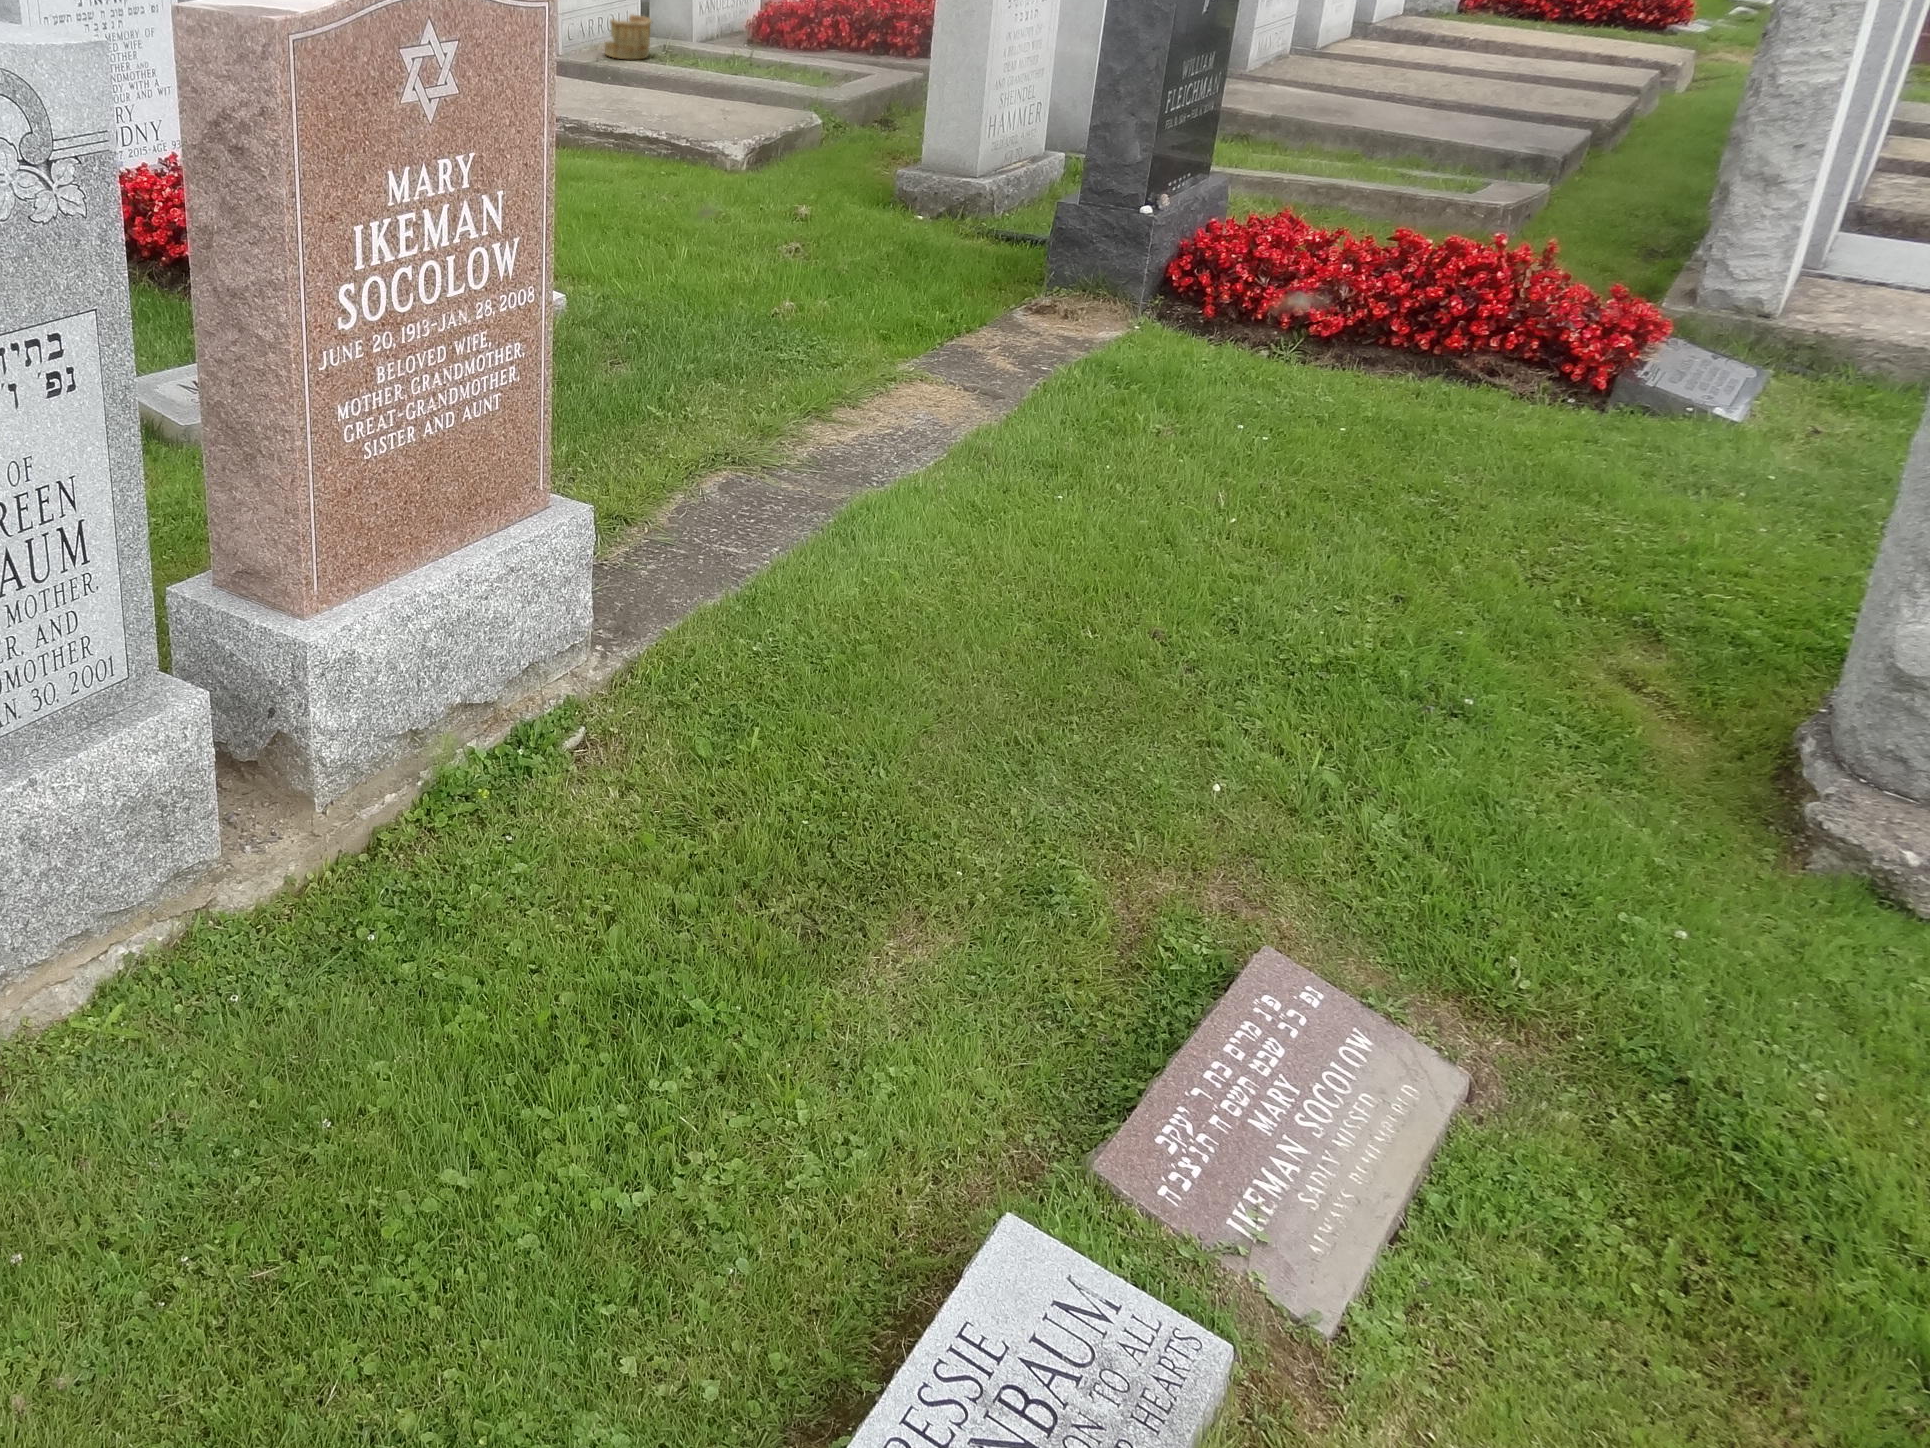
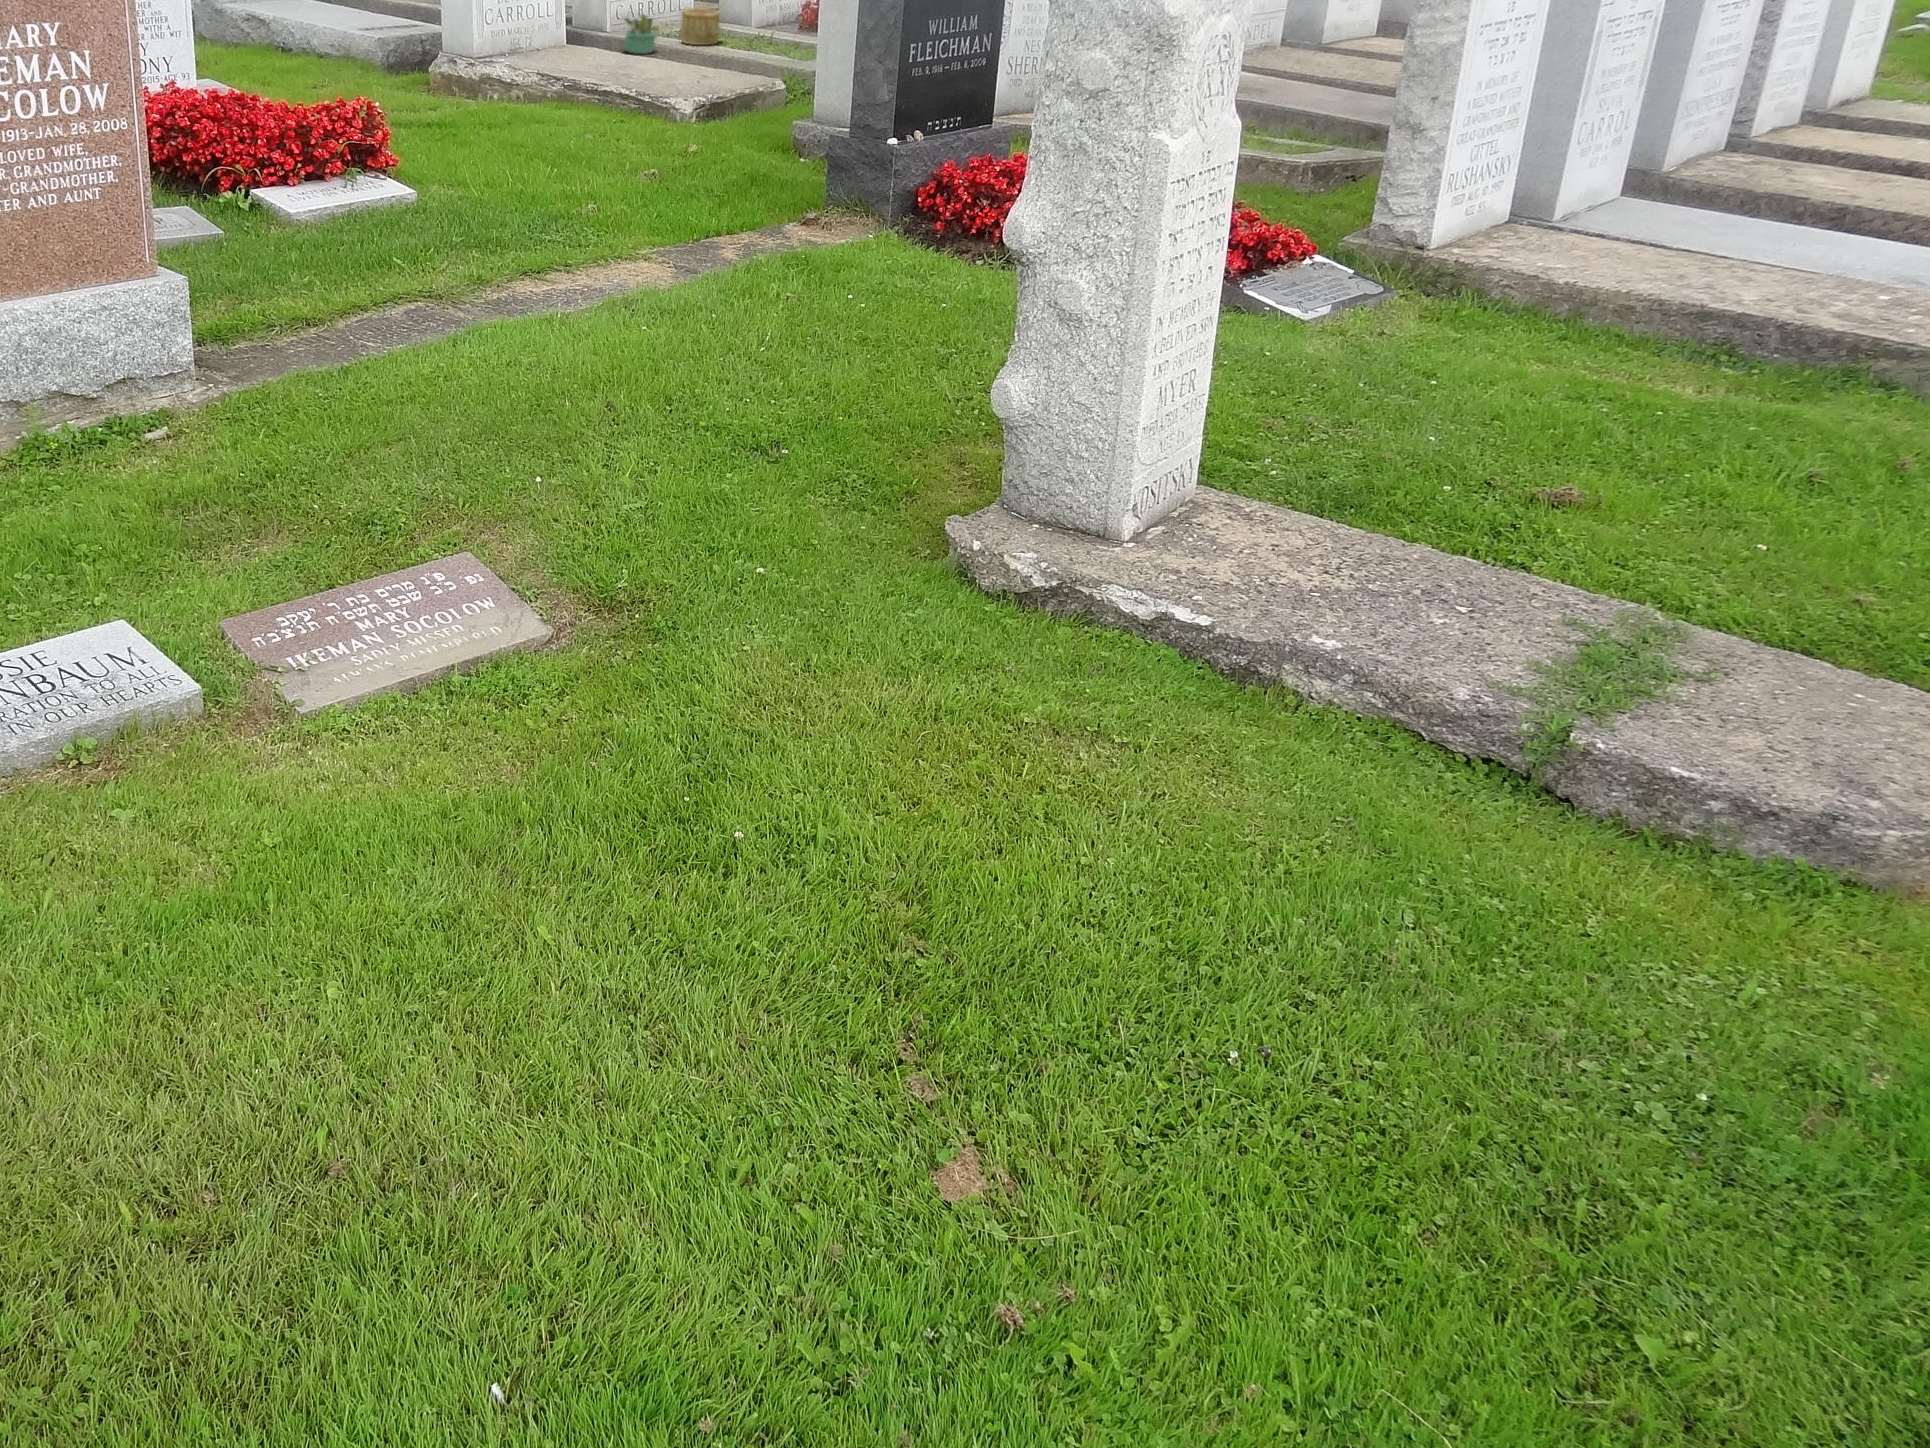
decorative plant: none [551,25,594,74] -> present [624,14,659,54]

